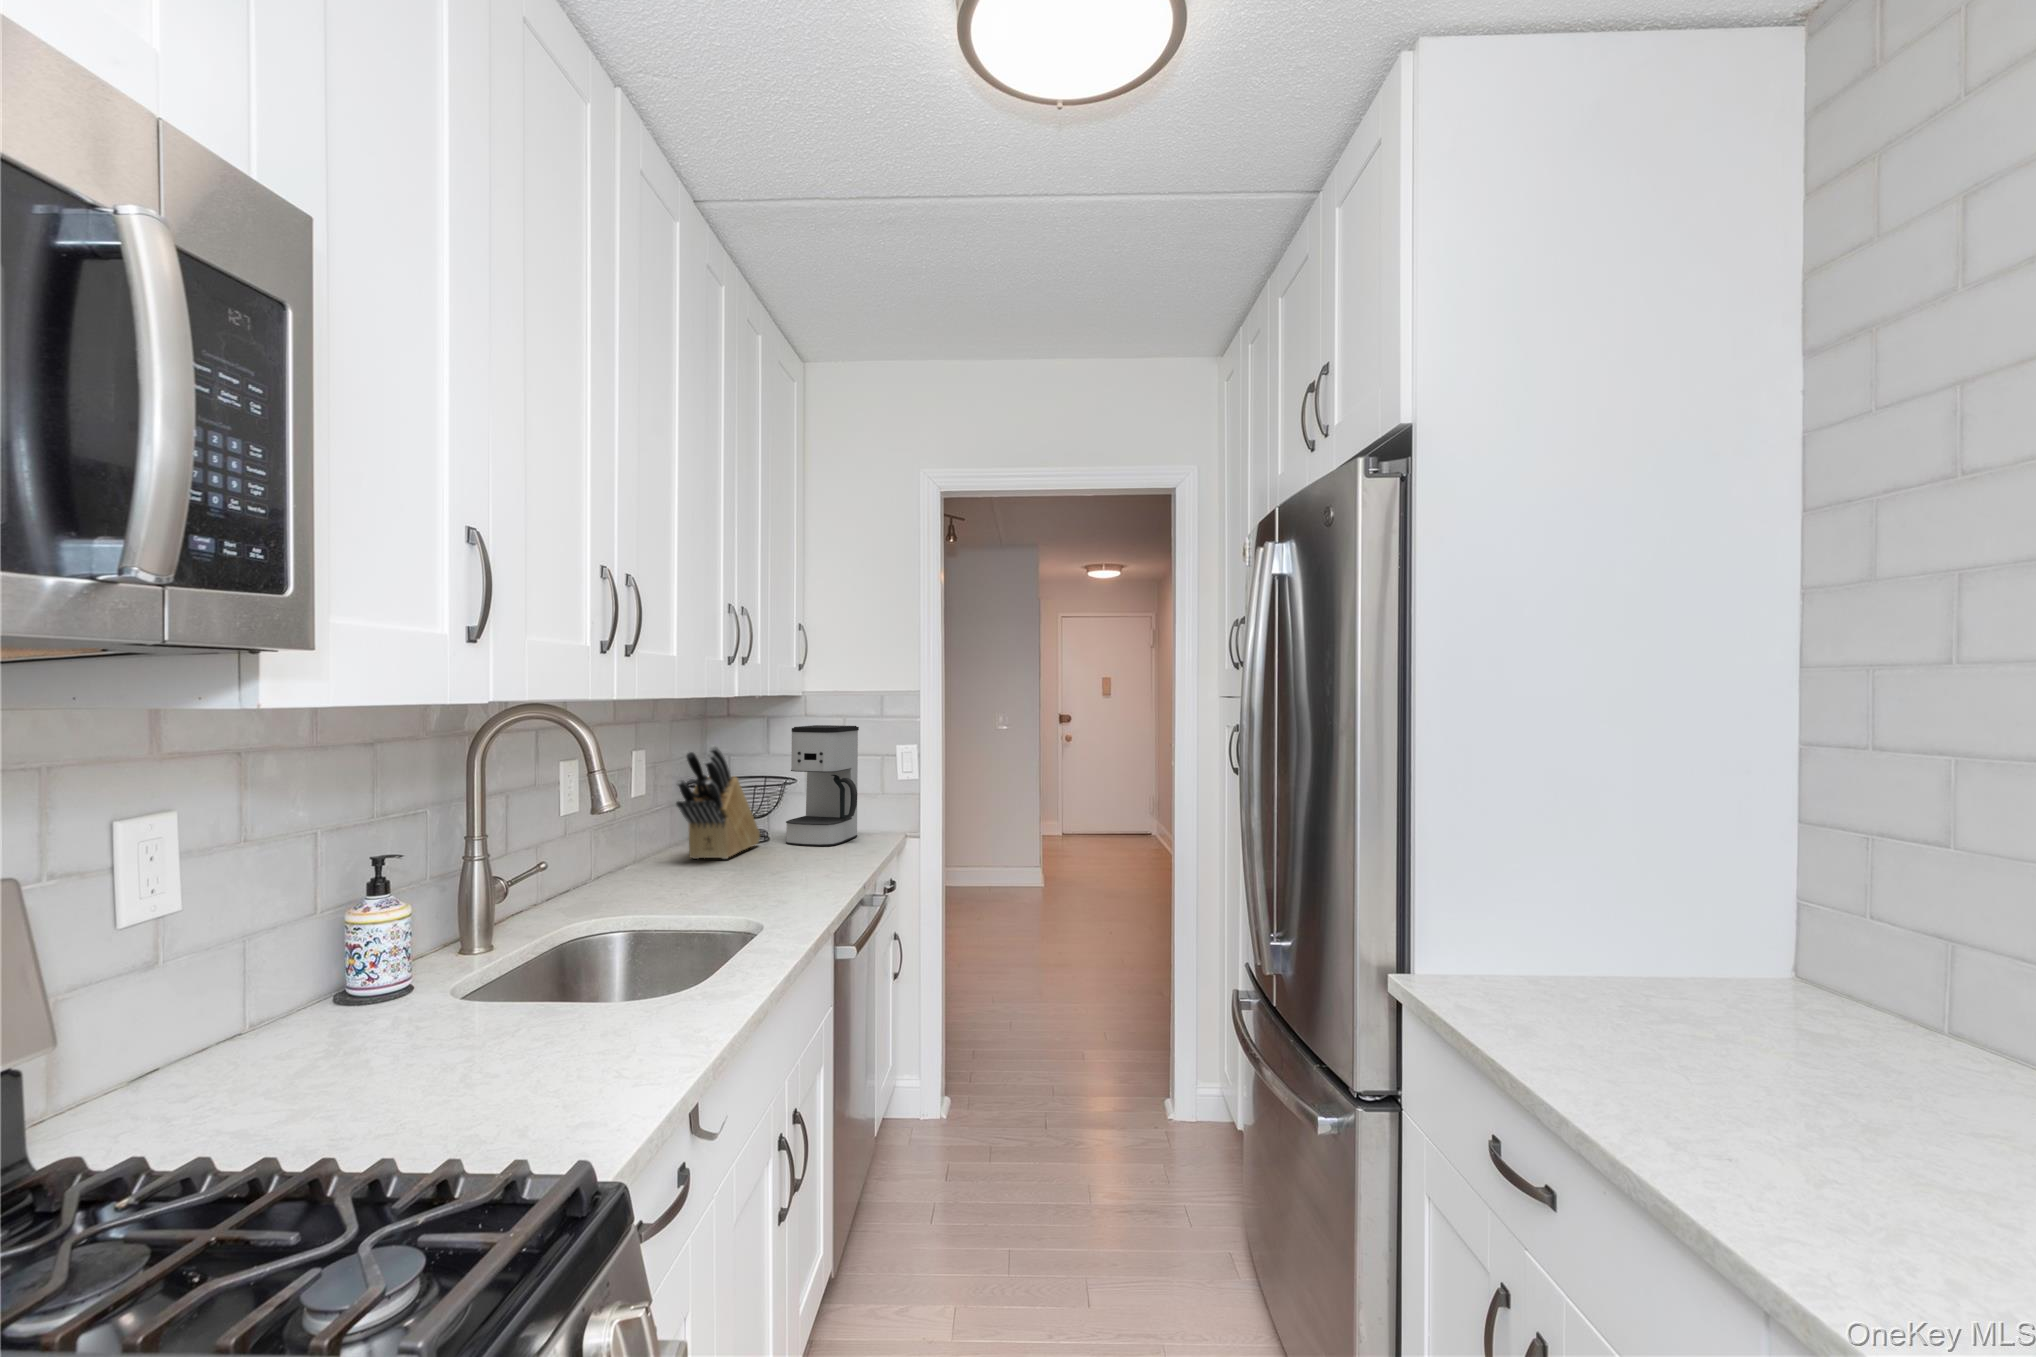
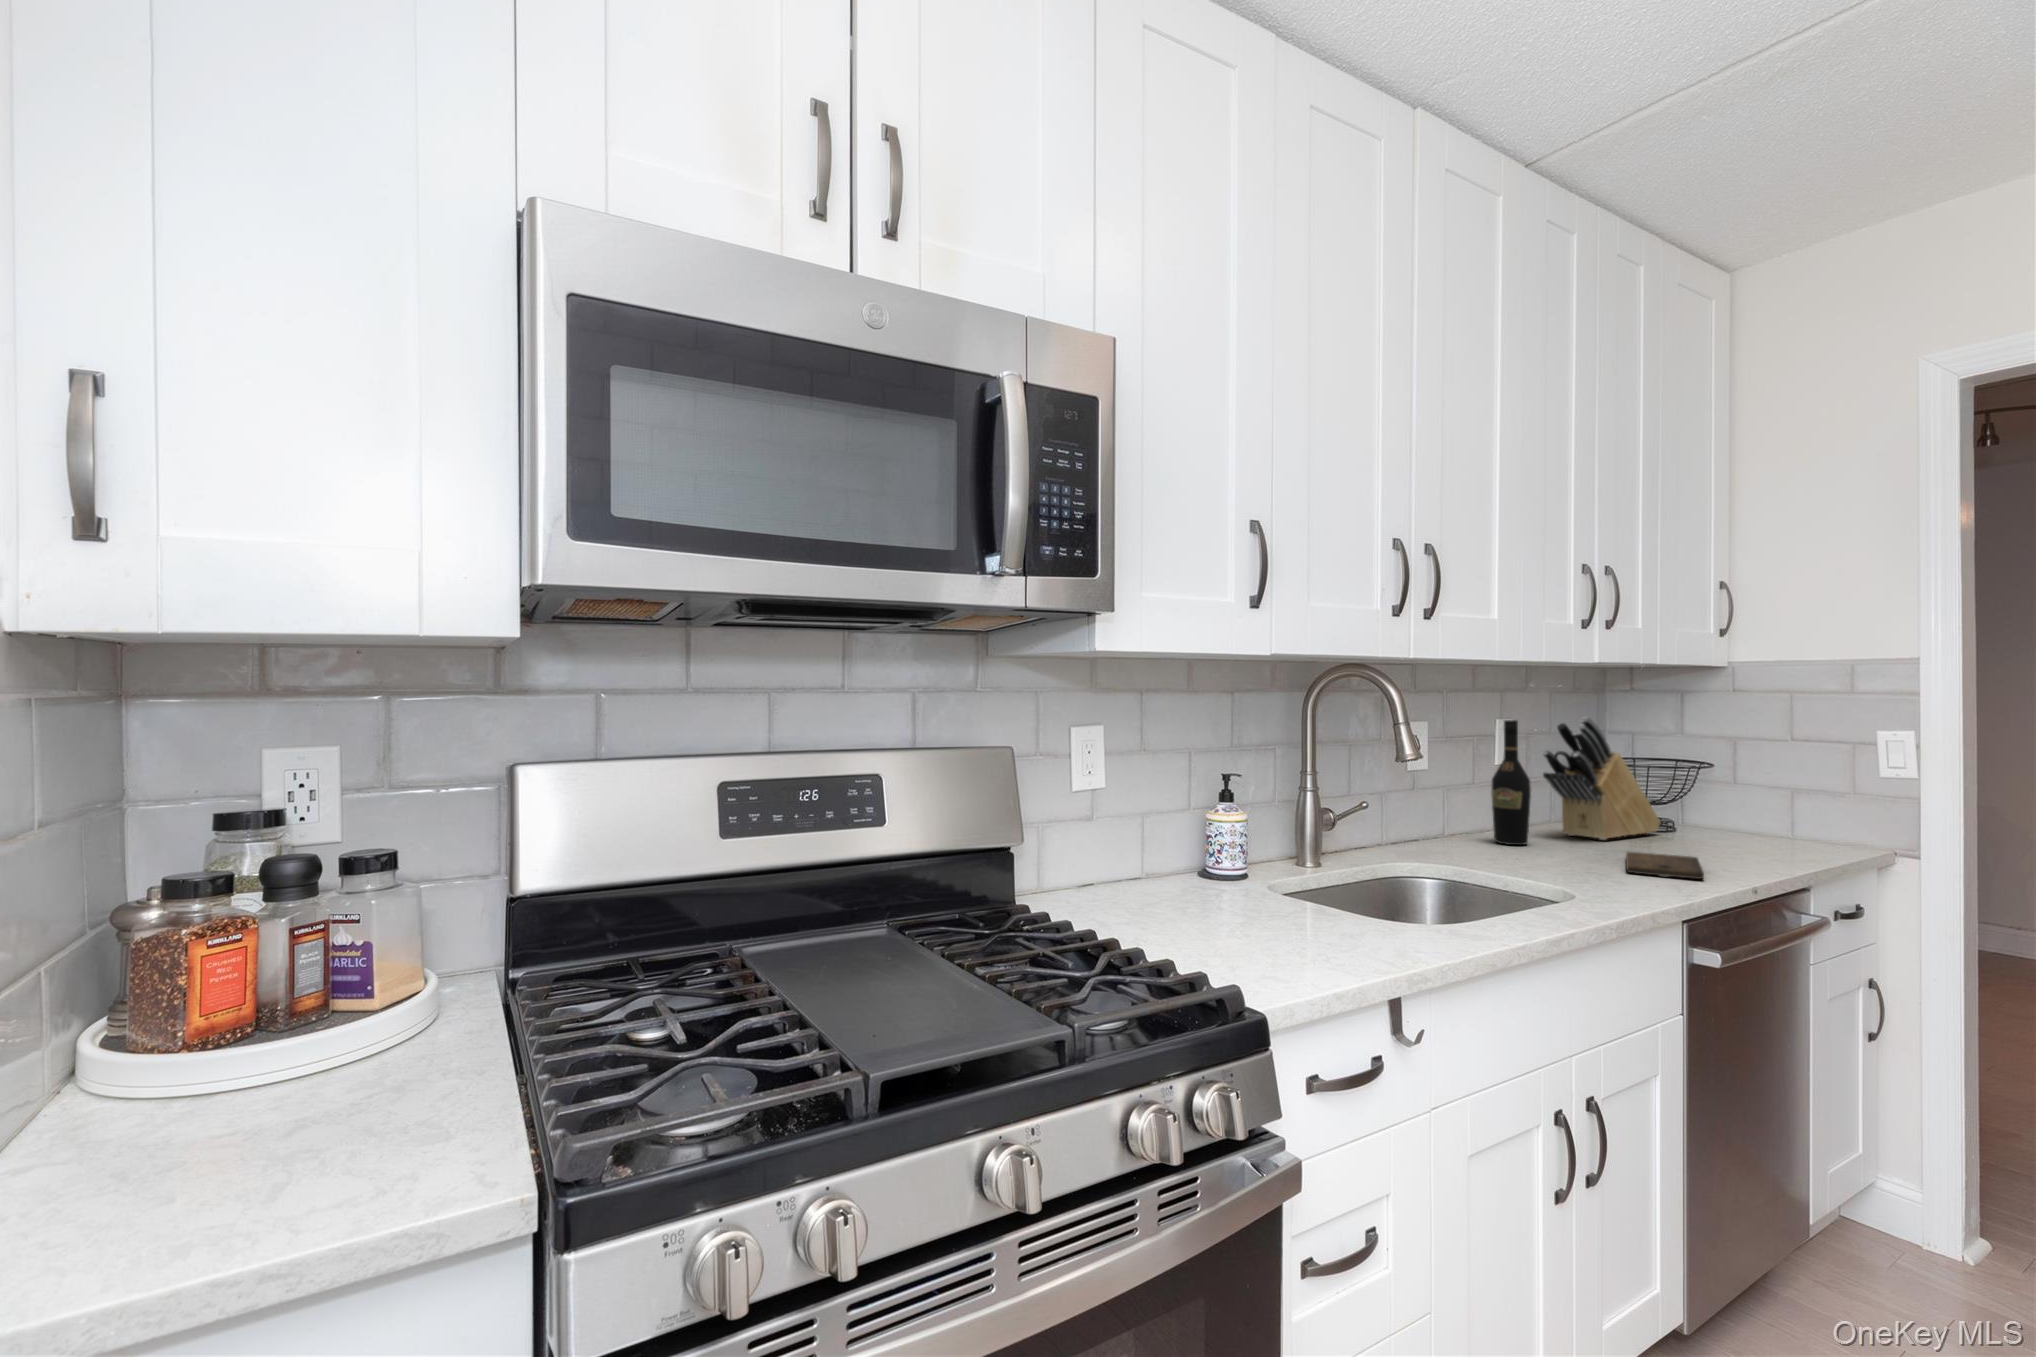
coffee maker: present [786,725,859,846] -> none [1696,702,1808,846]
wine bottle: none [636,753,674,879] -> present [1491,720,1531,845]
cutting board: none [760,865,832,891] -> present [1626,852,1704,879]

